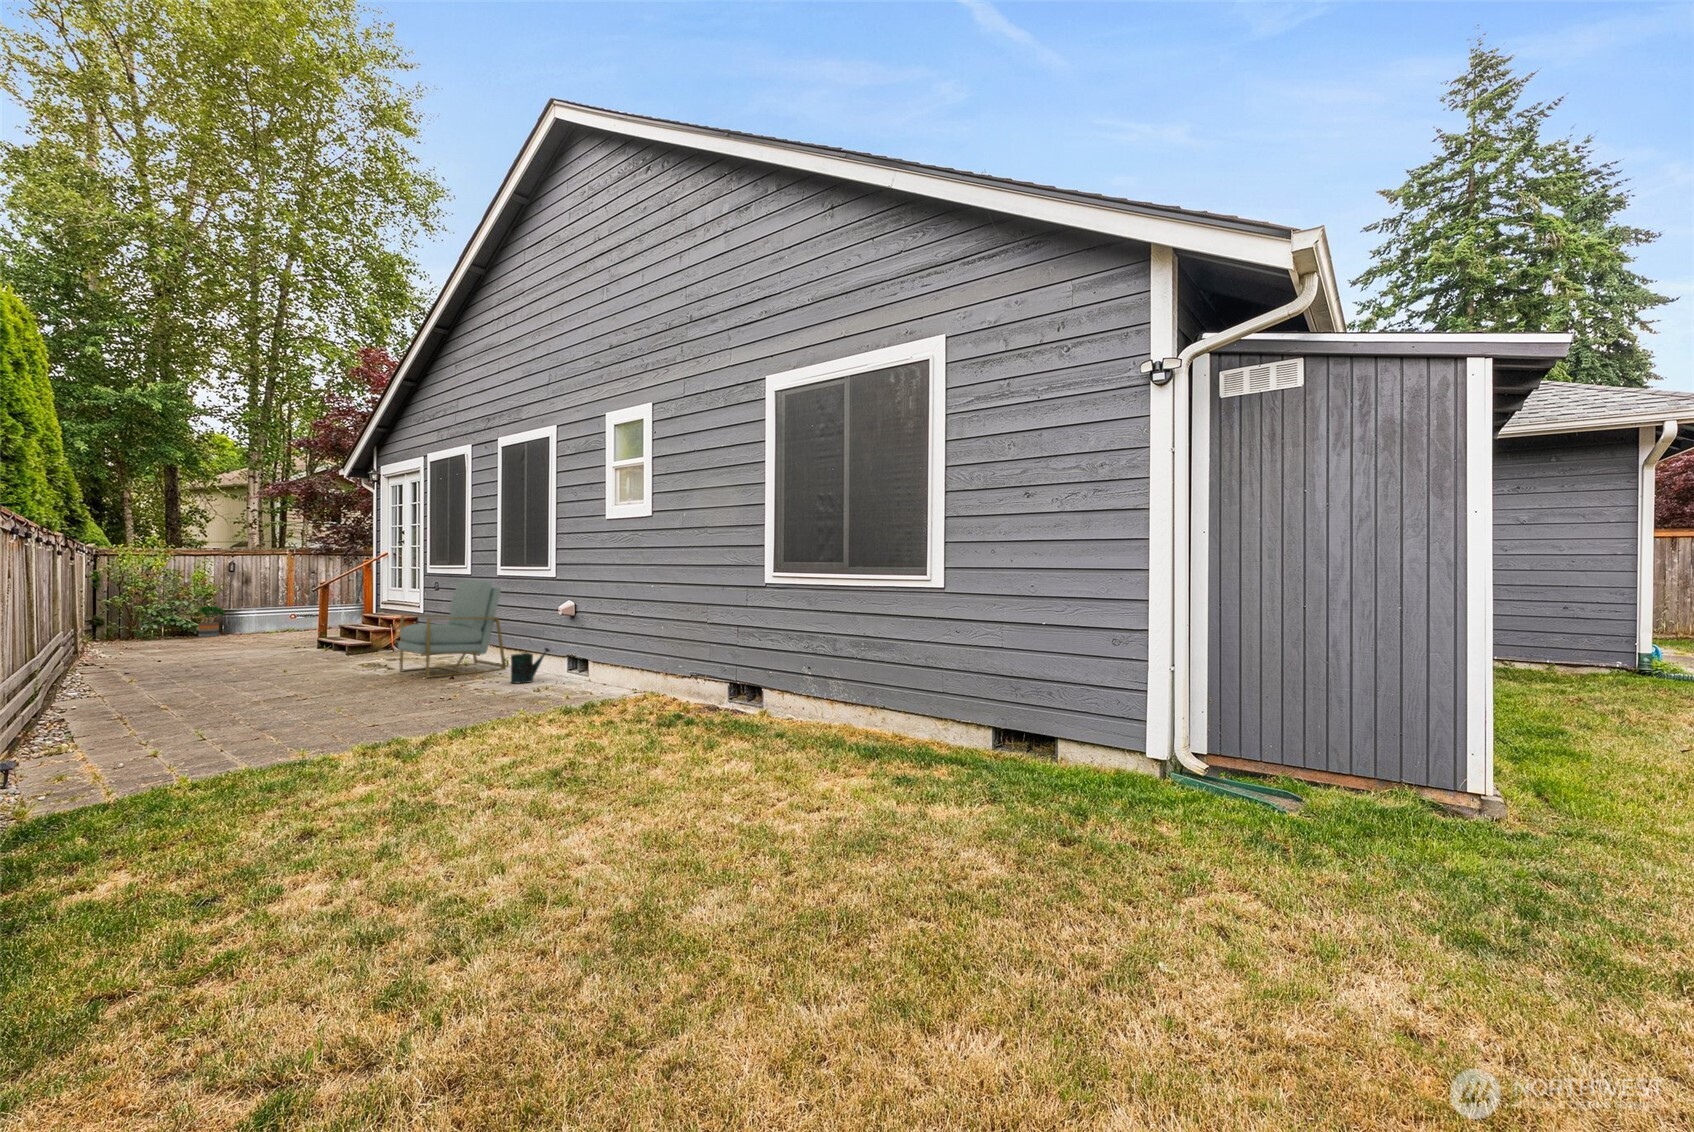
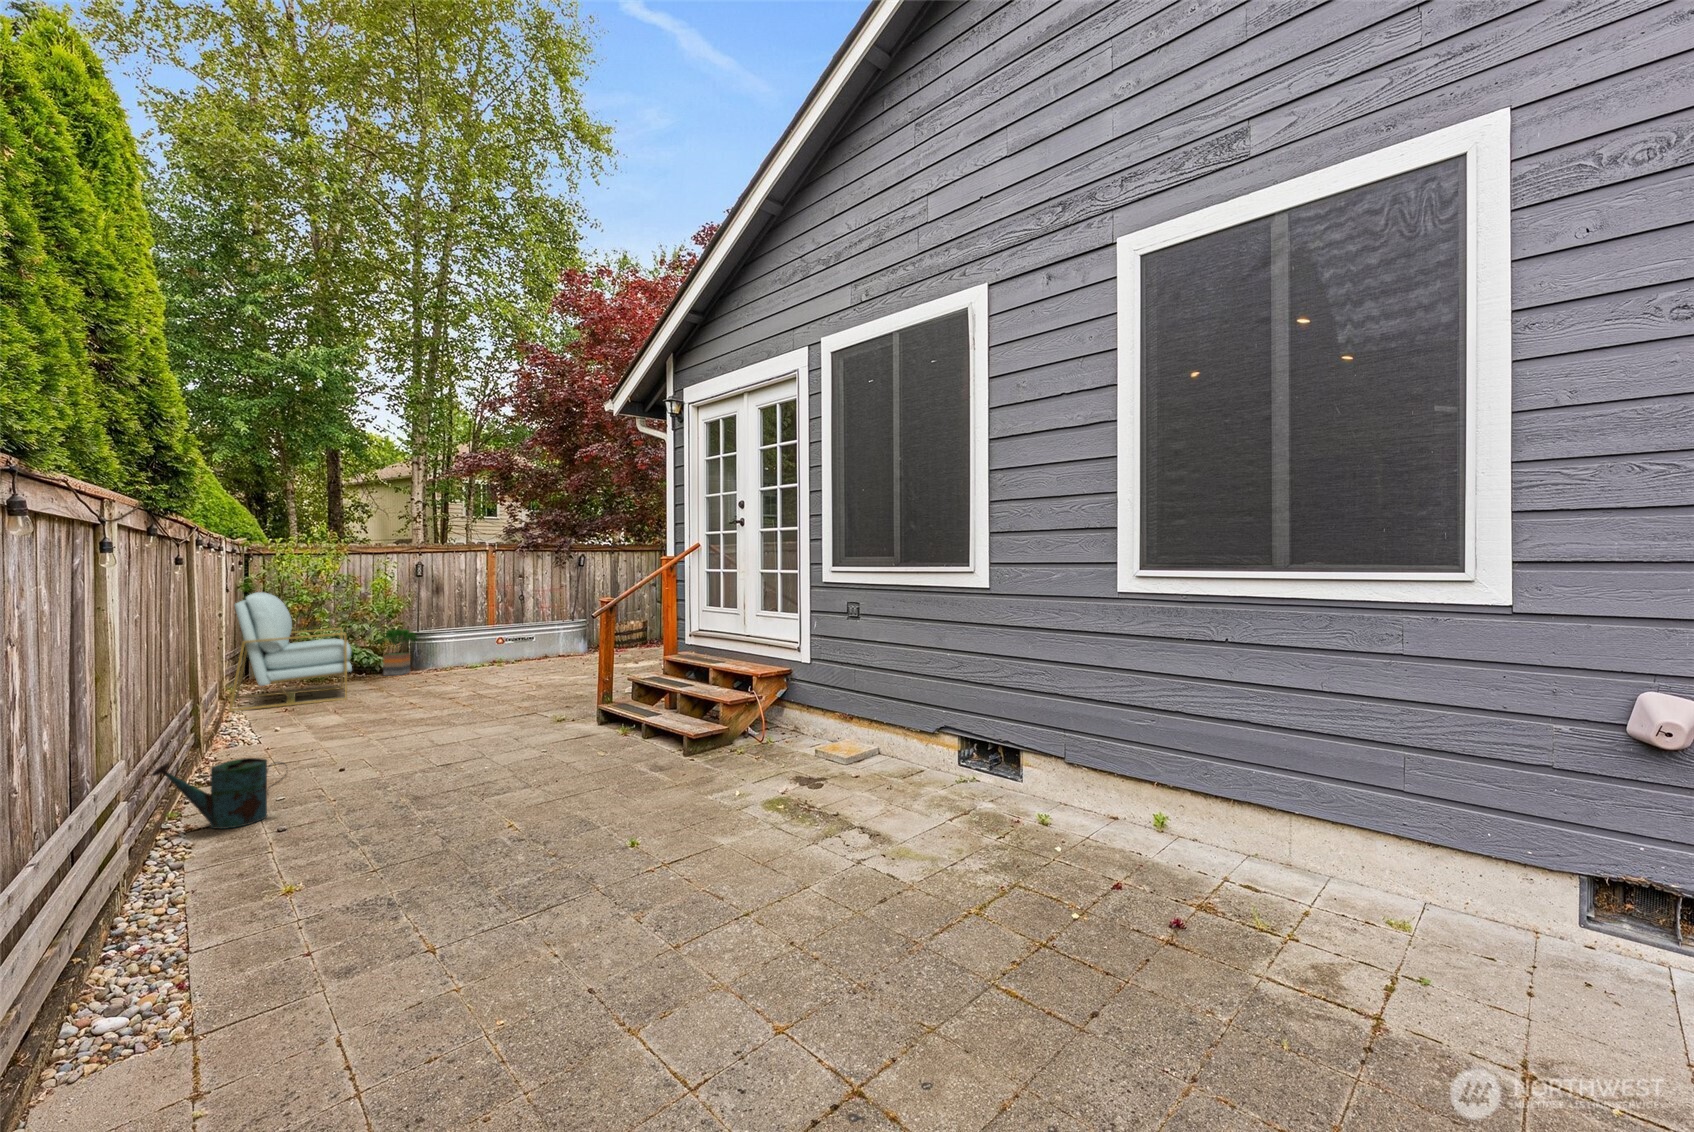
chair: present [398,580,506,678] -> present [229,592,352,711]
watering can: present [504,648,550,683] -> present [152,758,283,829]

